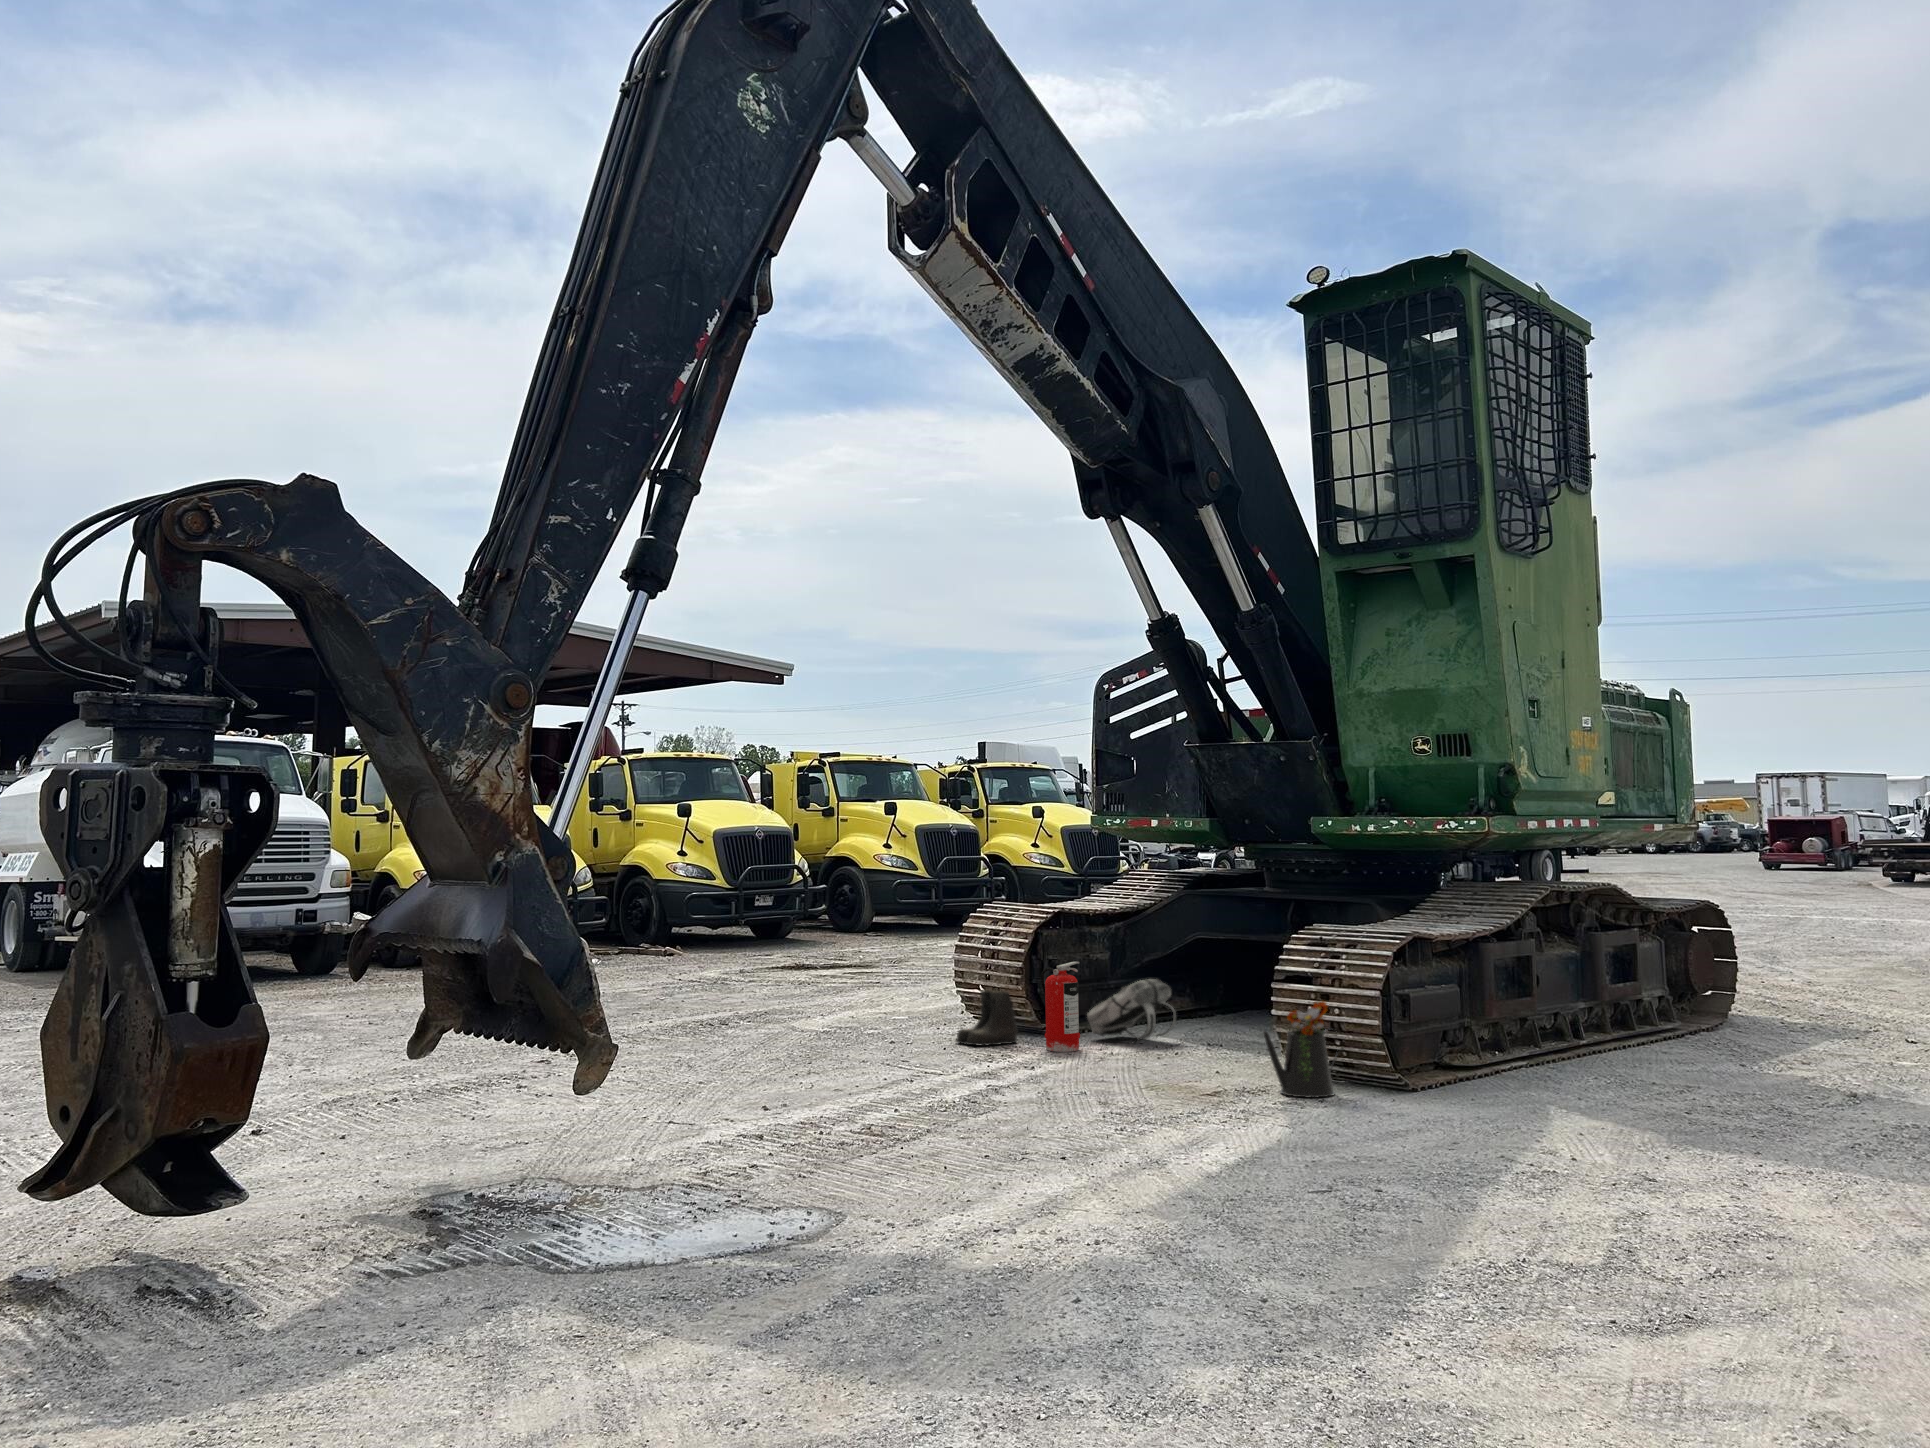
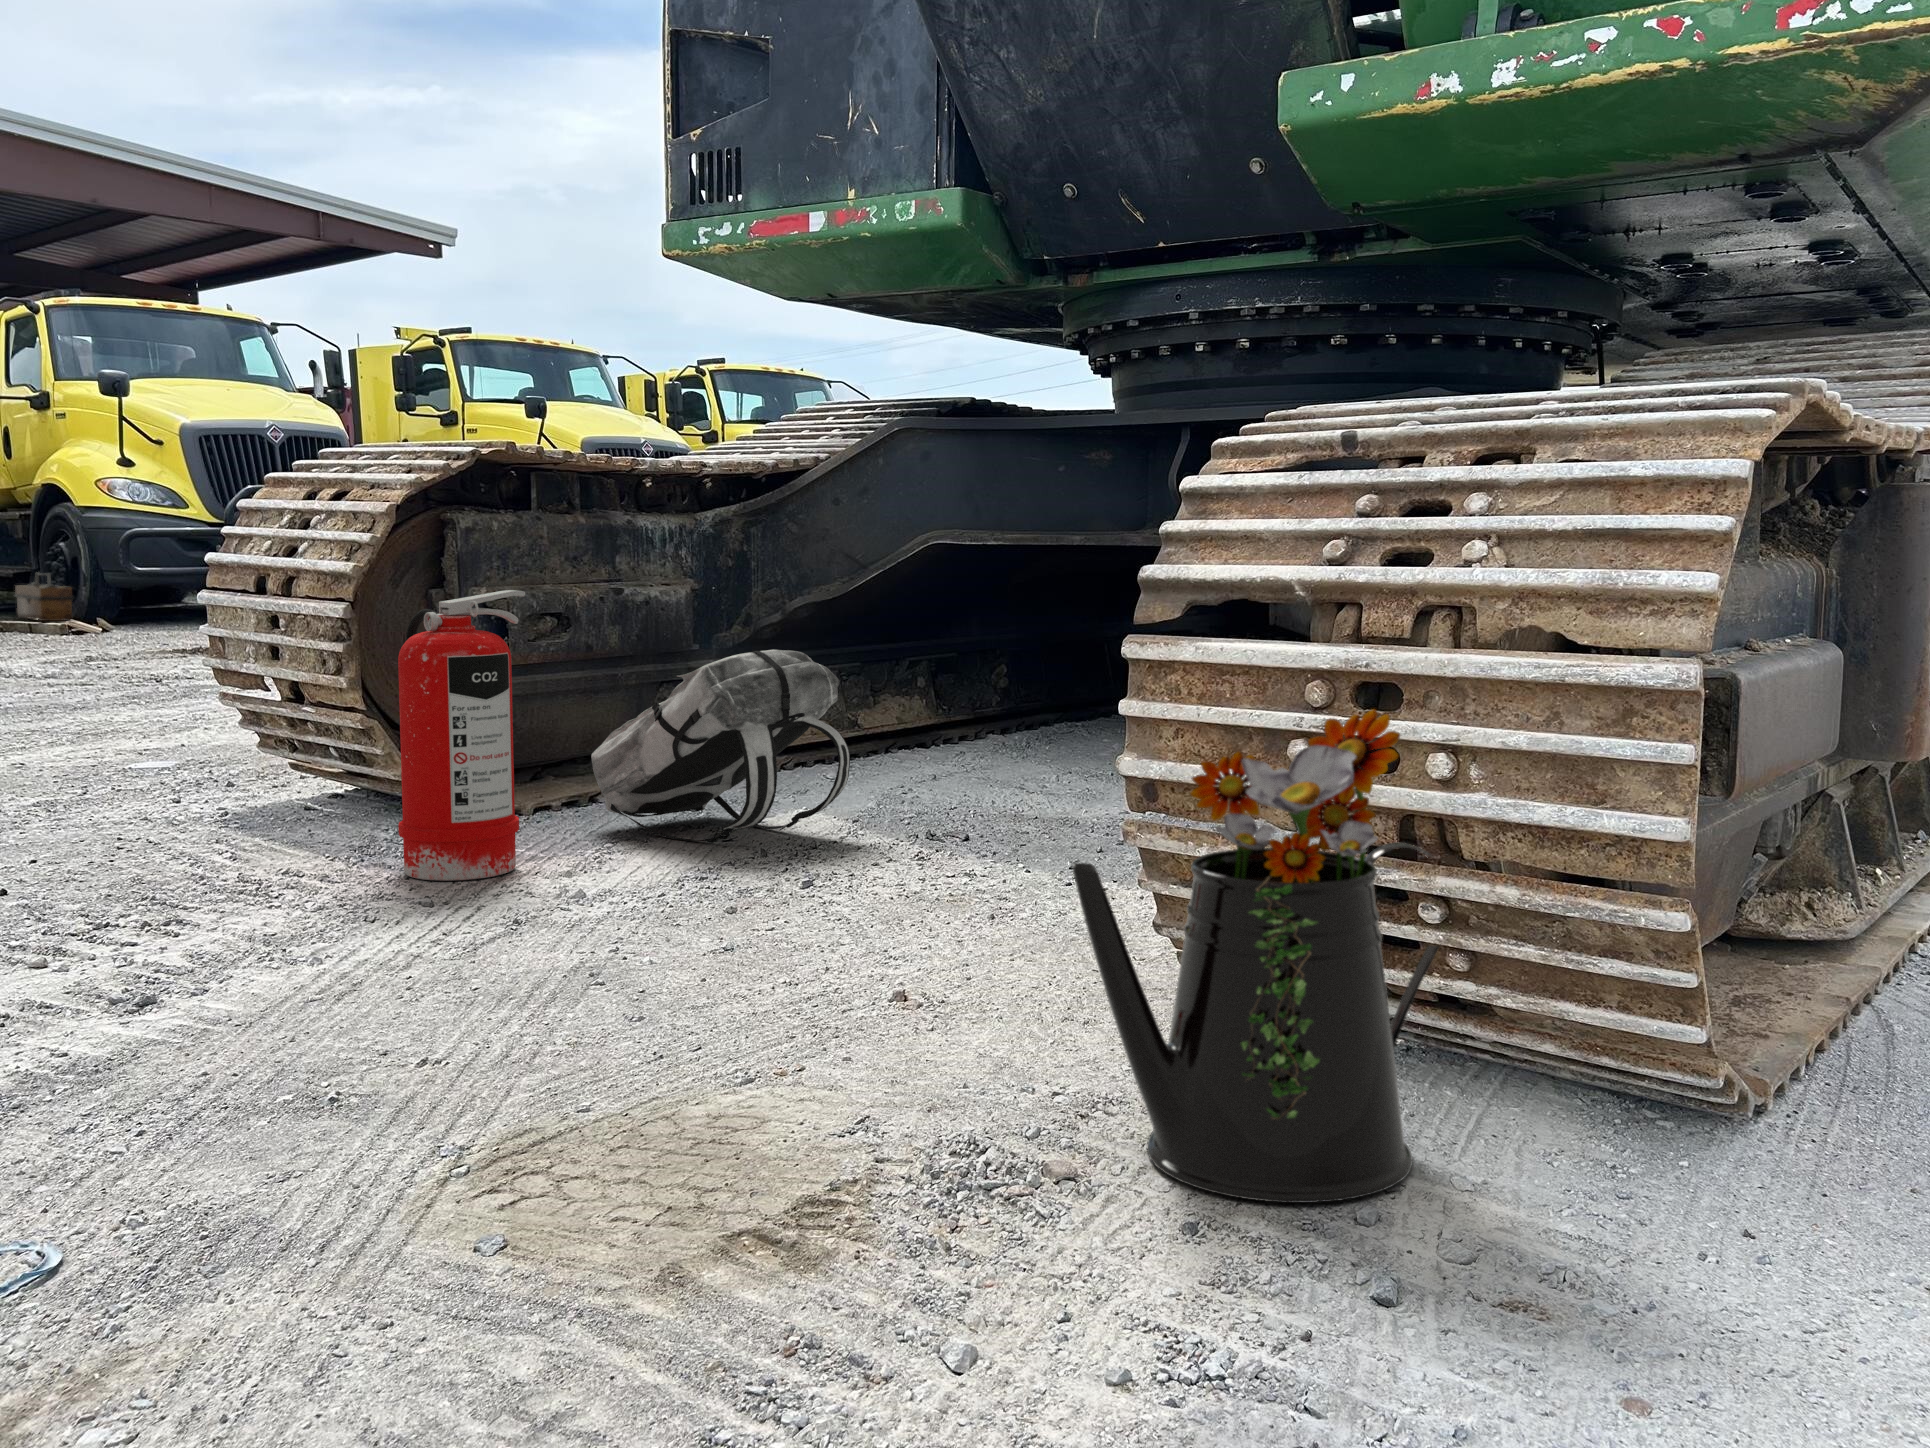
toolbox: none [617,917,657,945] -> present [14,573,74,621]
boots: present [956,989,1018,1046] -> none [151,678,362,857]

